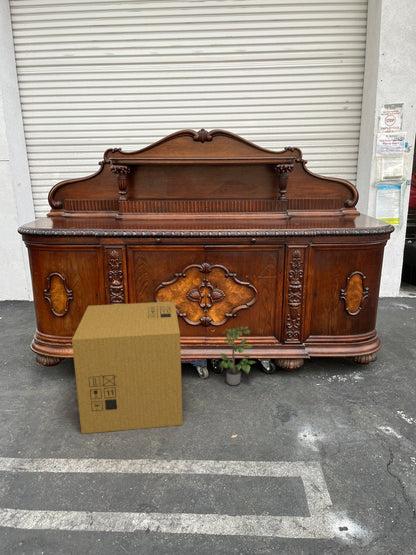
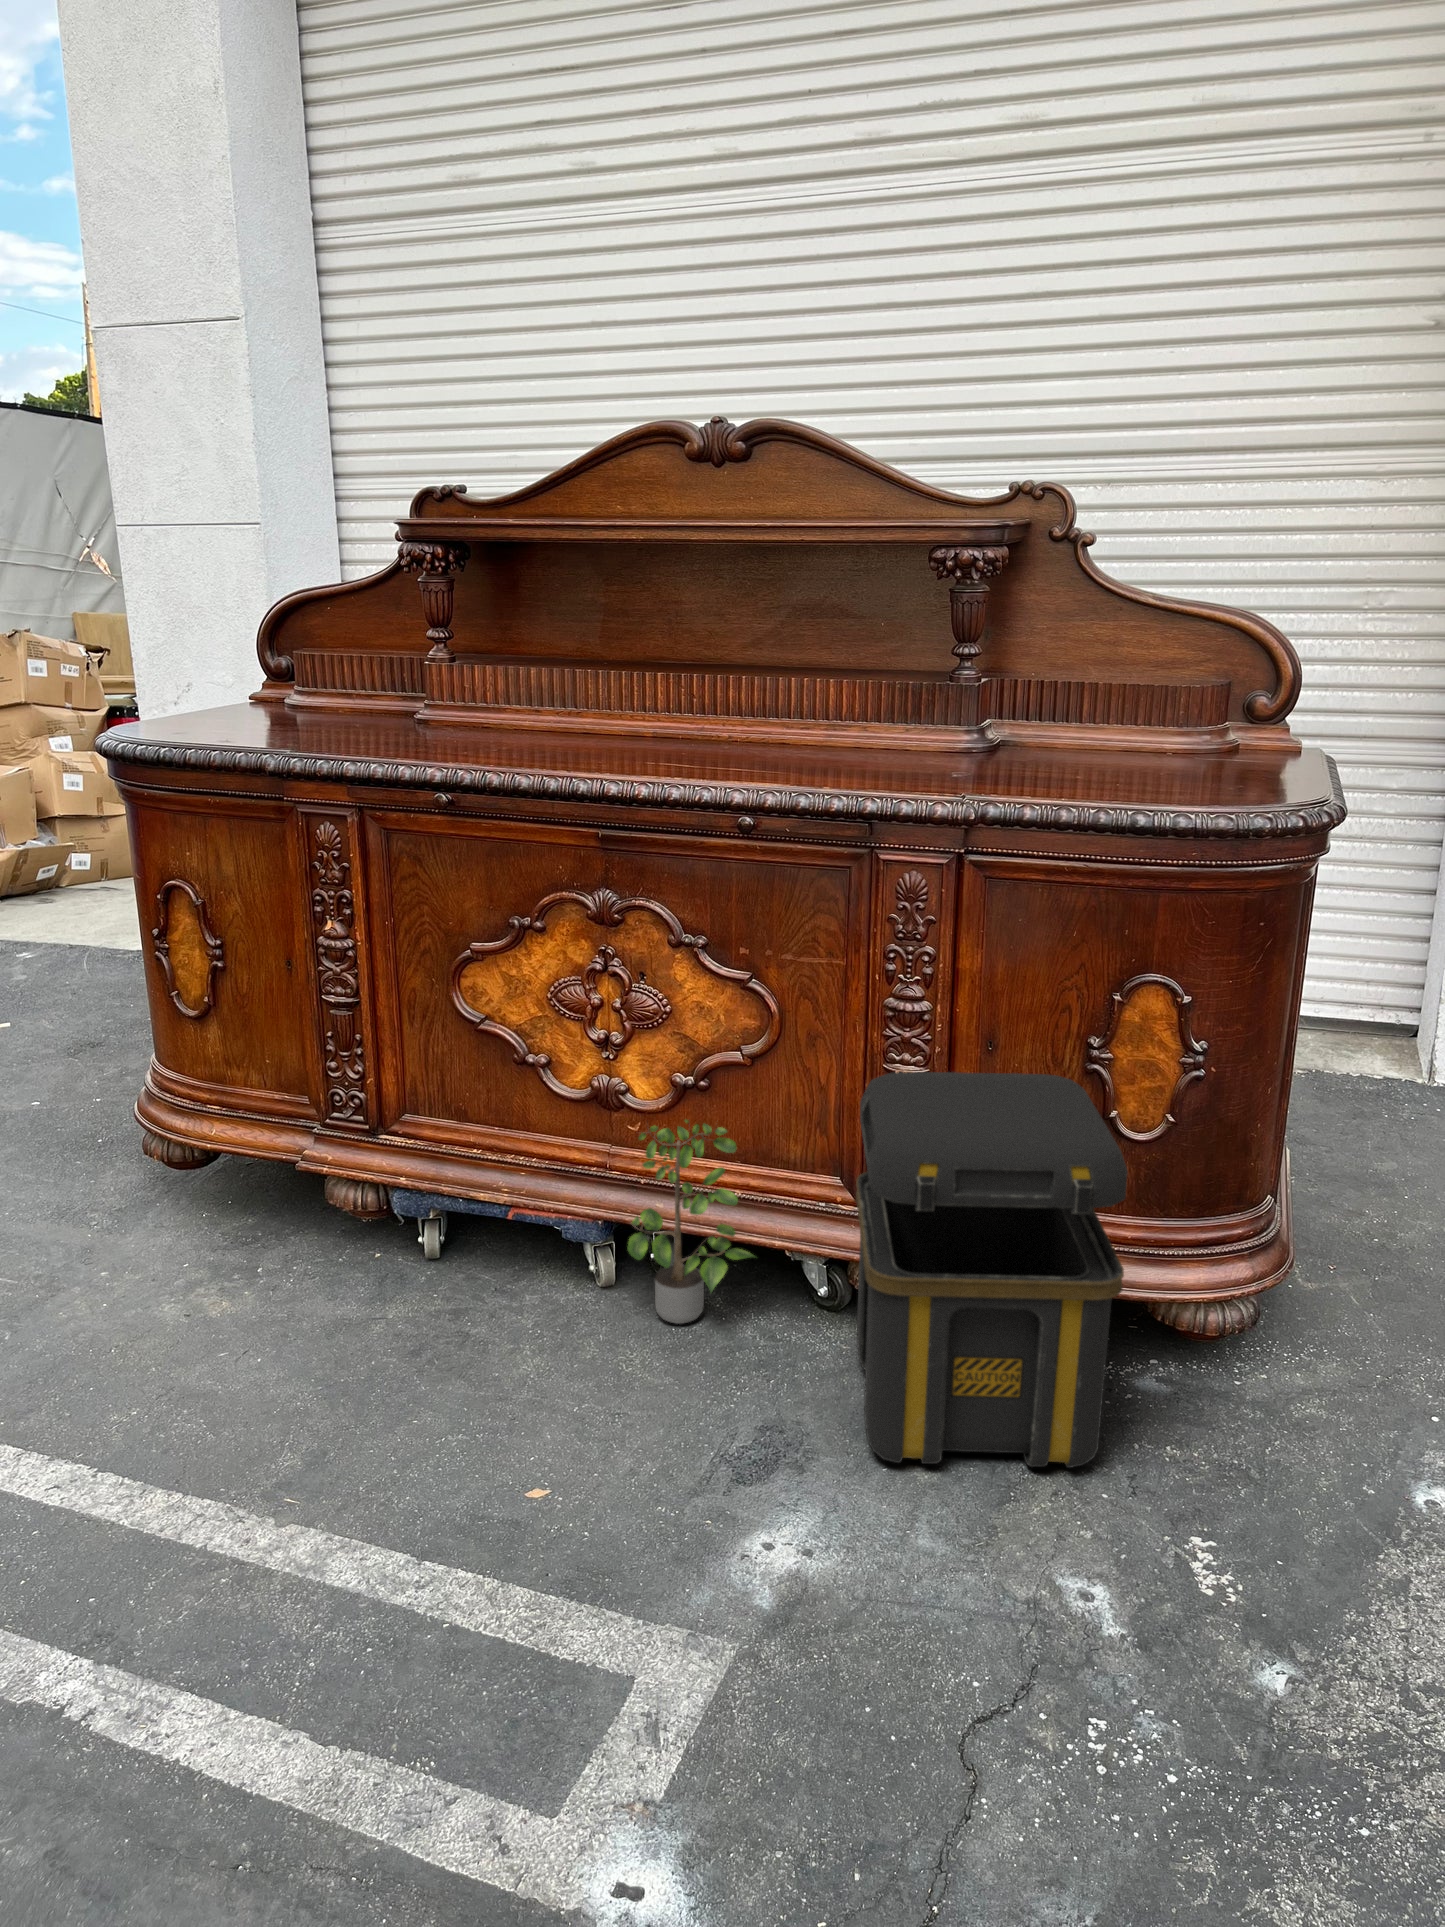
cardboard box: present [72,301,183,434] -> none [80,995,519,1418]
toolbox: none [287,301,374,409] -> present [856,1072,1128,1468]

